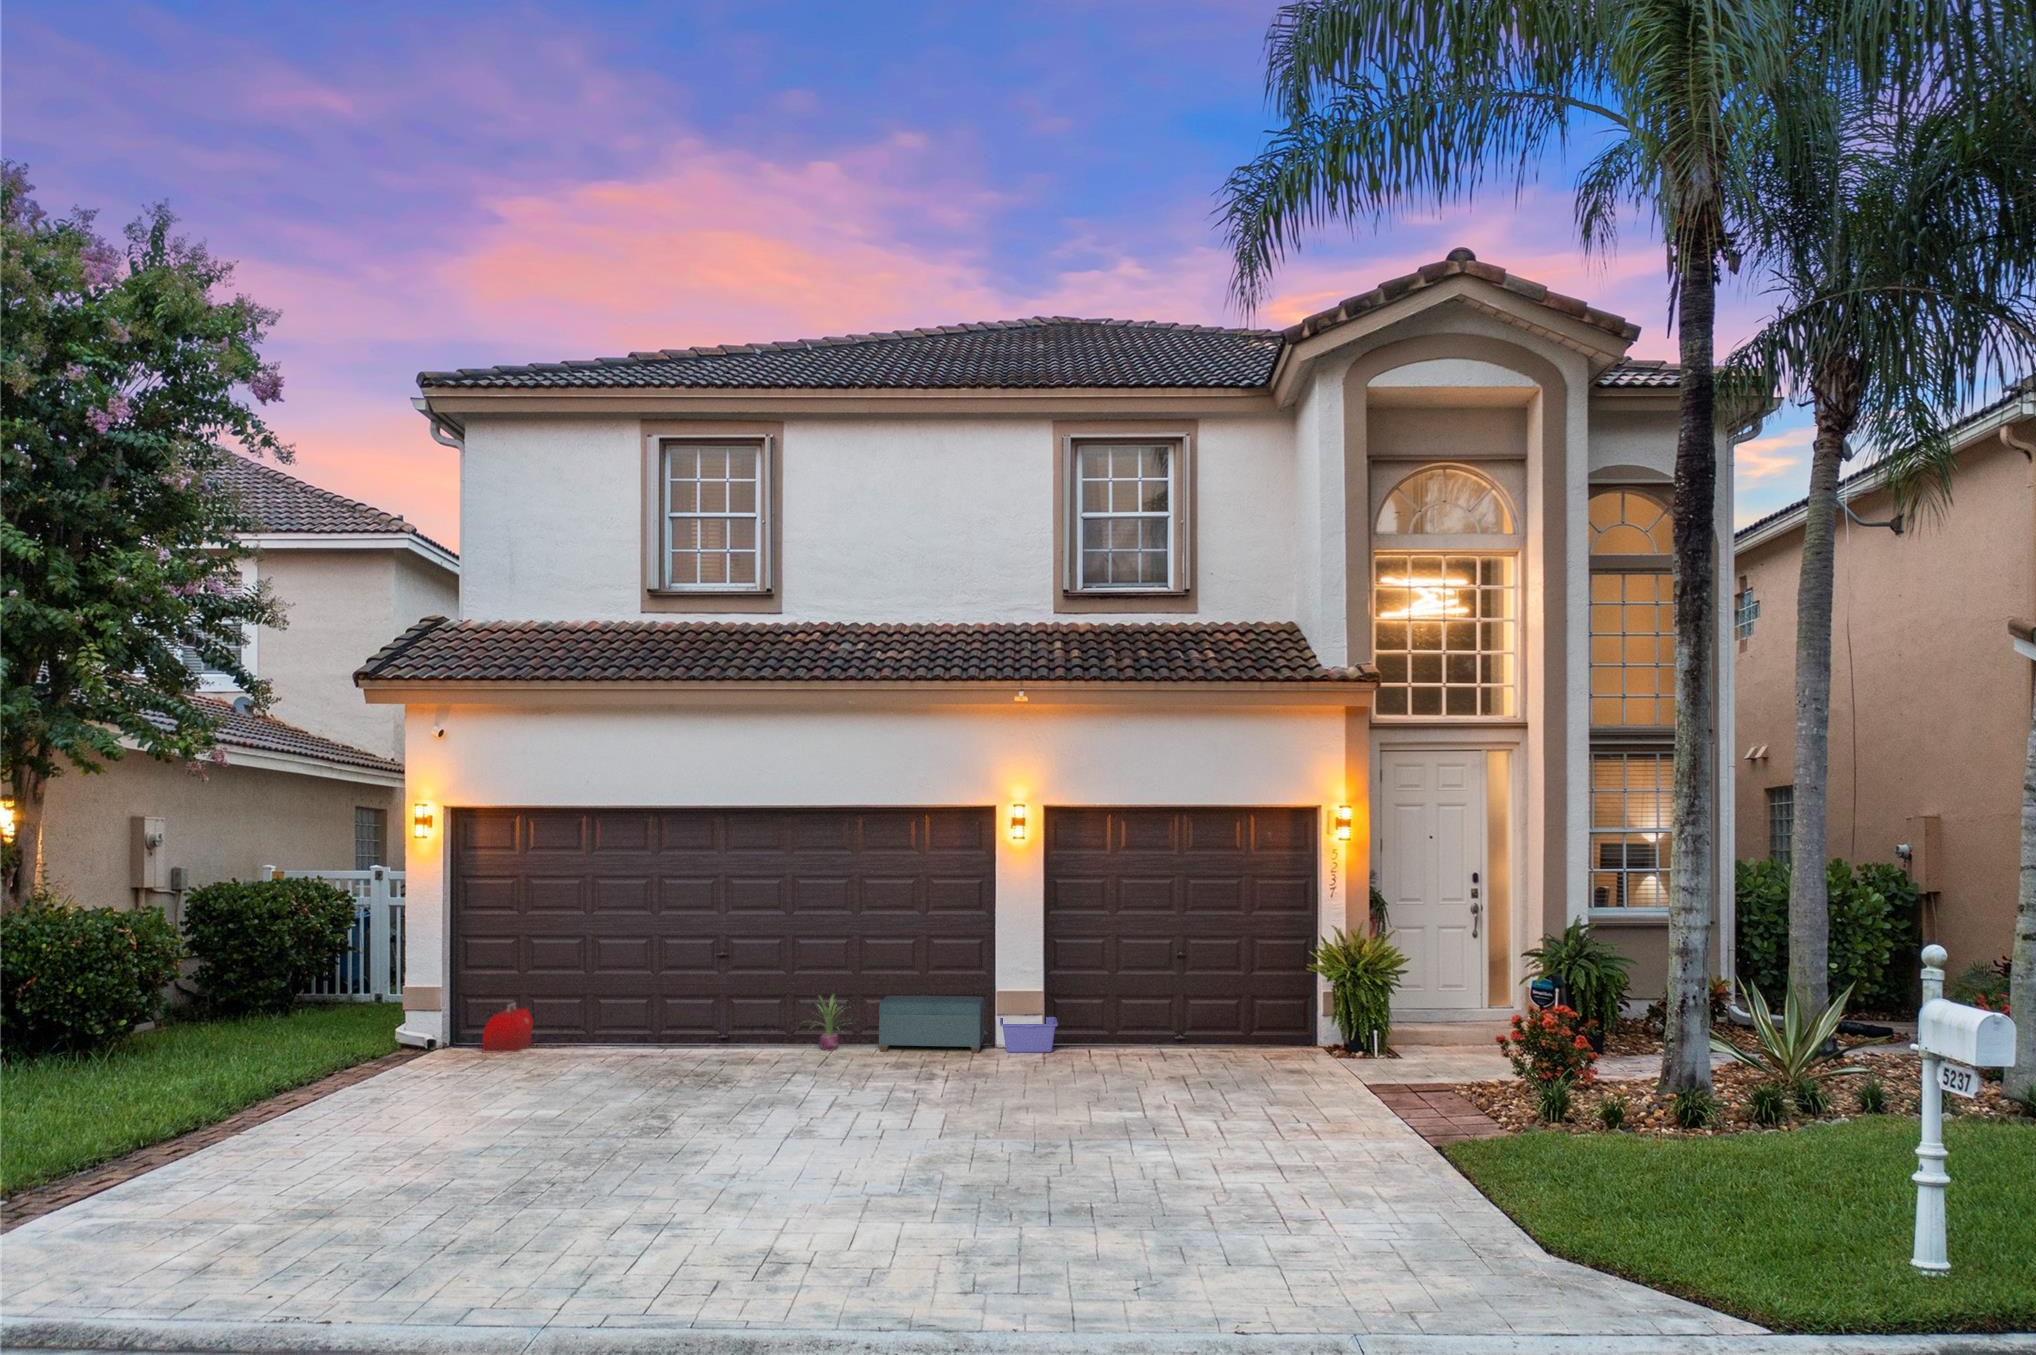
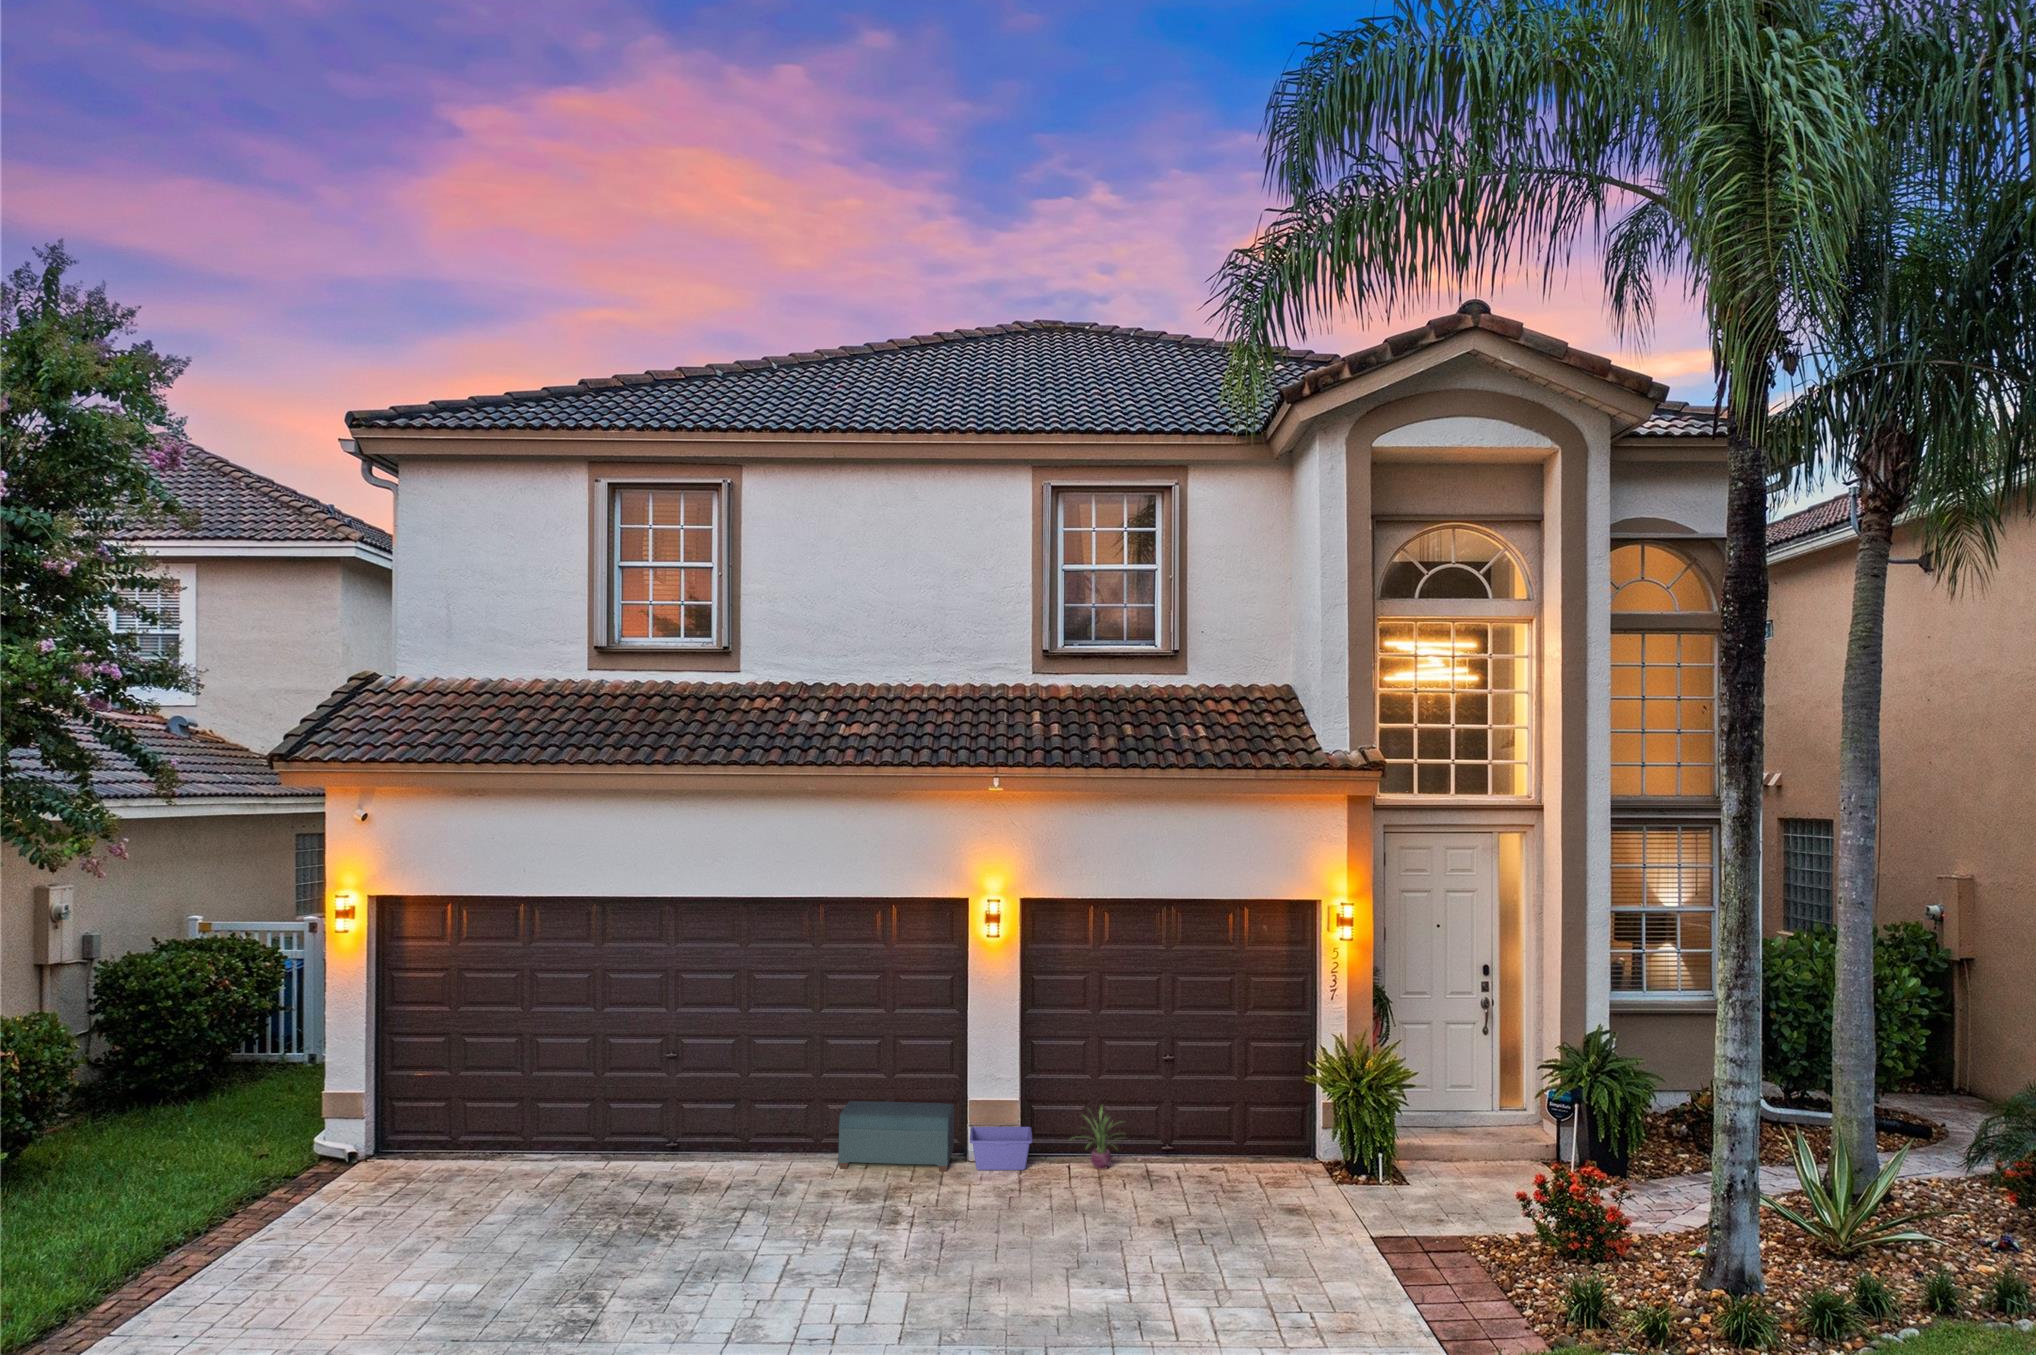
decorative plant: present [818,995,839,1051] -> present [1084,1106,1115,1170]
toolbox: present [482,1002,534,1052] -> none [408,1109,472,1170]

